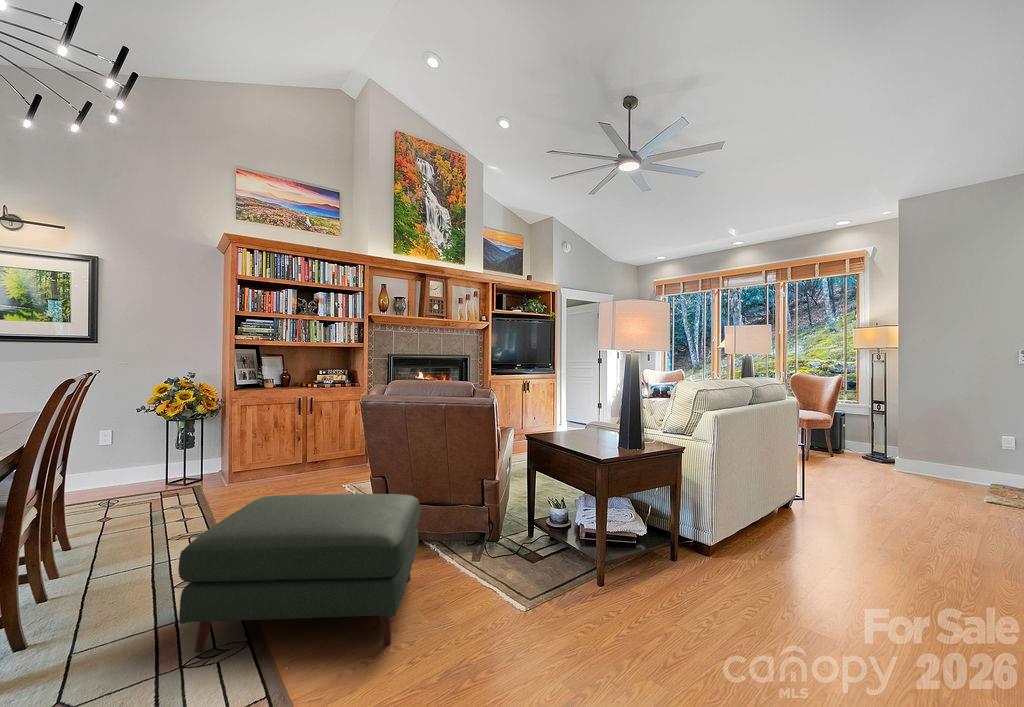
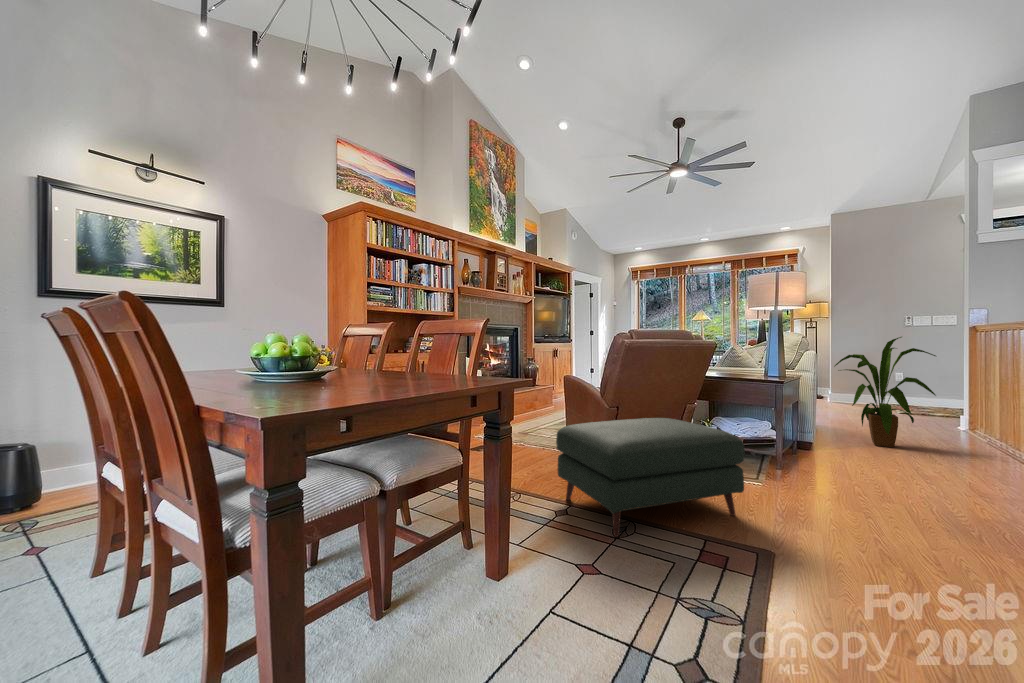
house plant: none [774,394,905,557] -> present [834,337,936,447]

